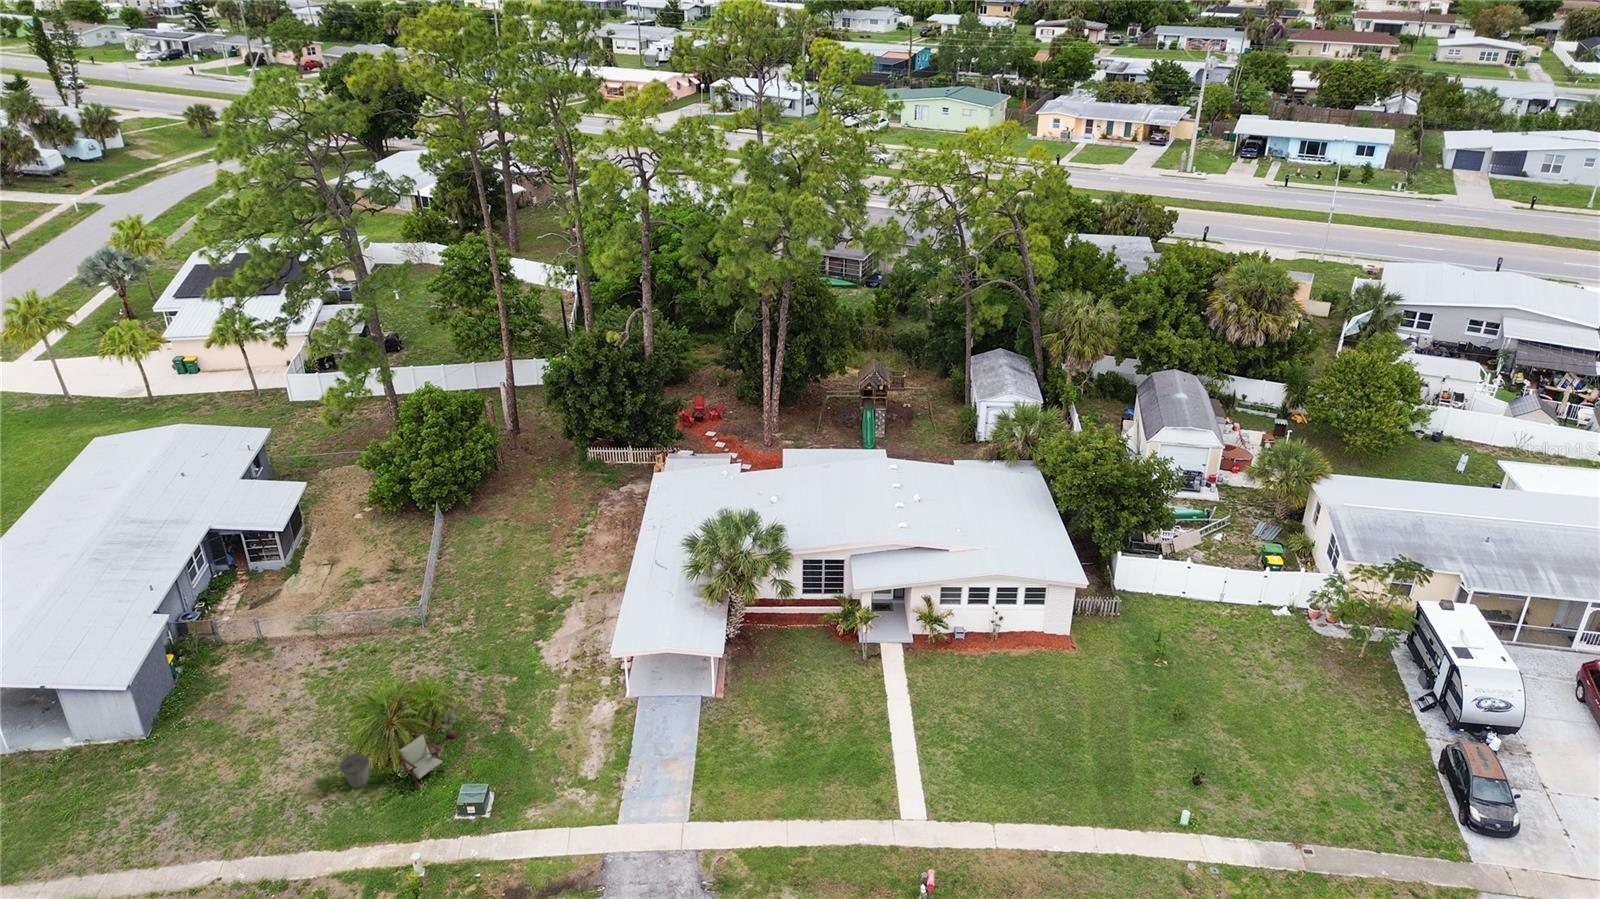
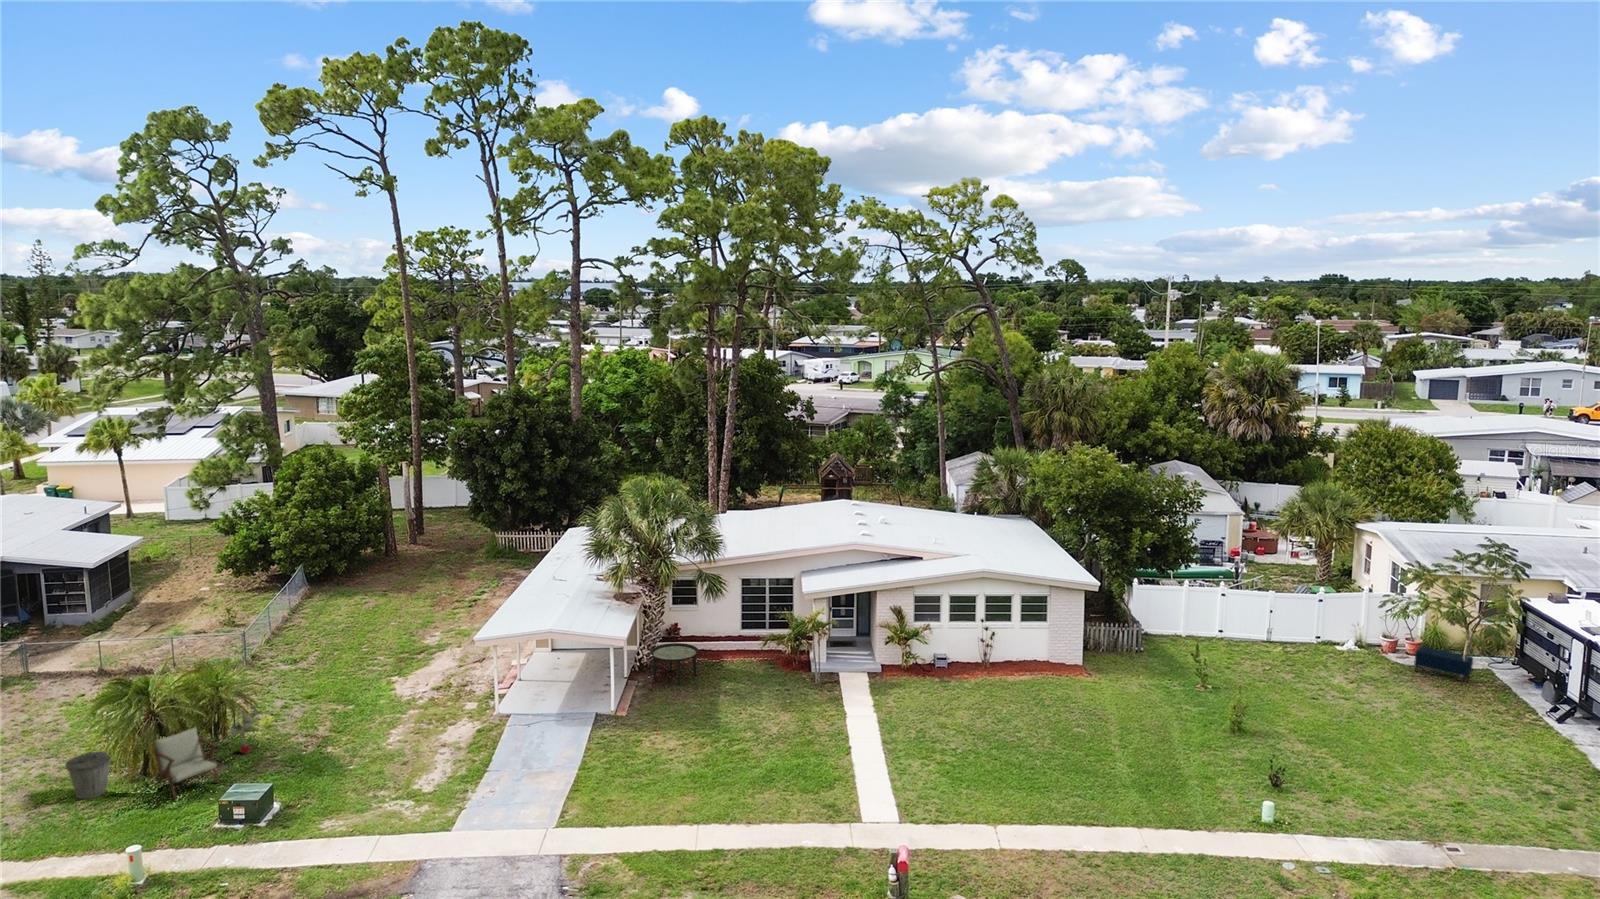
round table: none [736,619,773,657] -> present [650,643,698,685]
bench: none [1328,624,1375,660] -> present [1414,646,1473,682]

